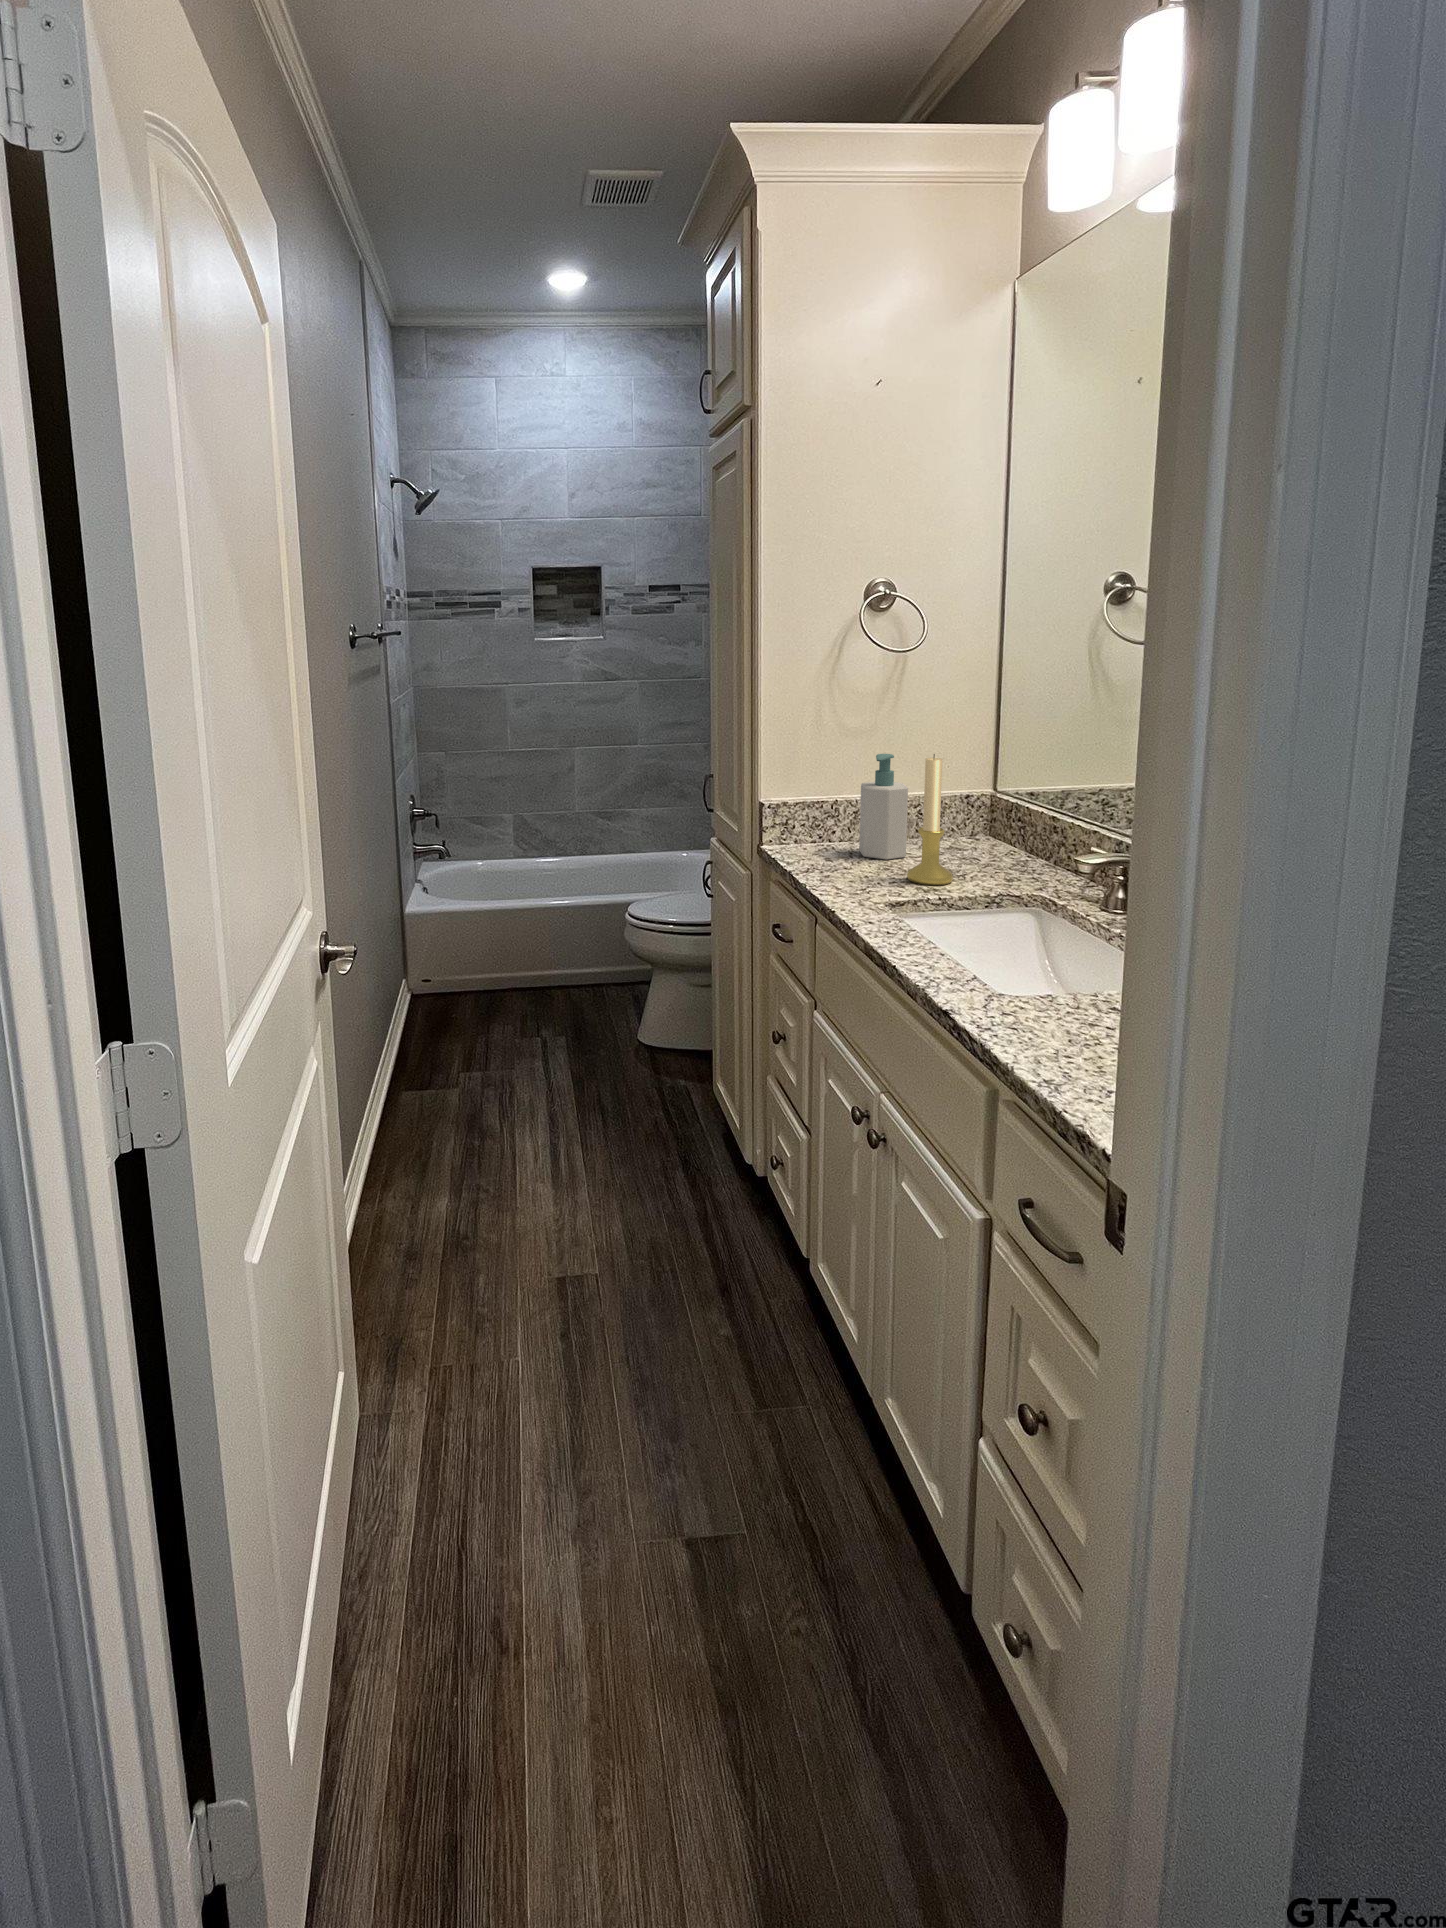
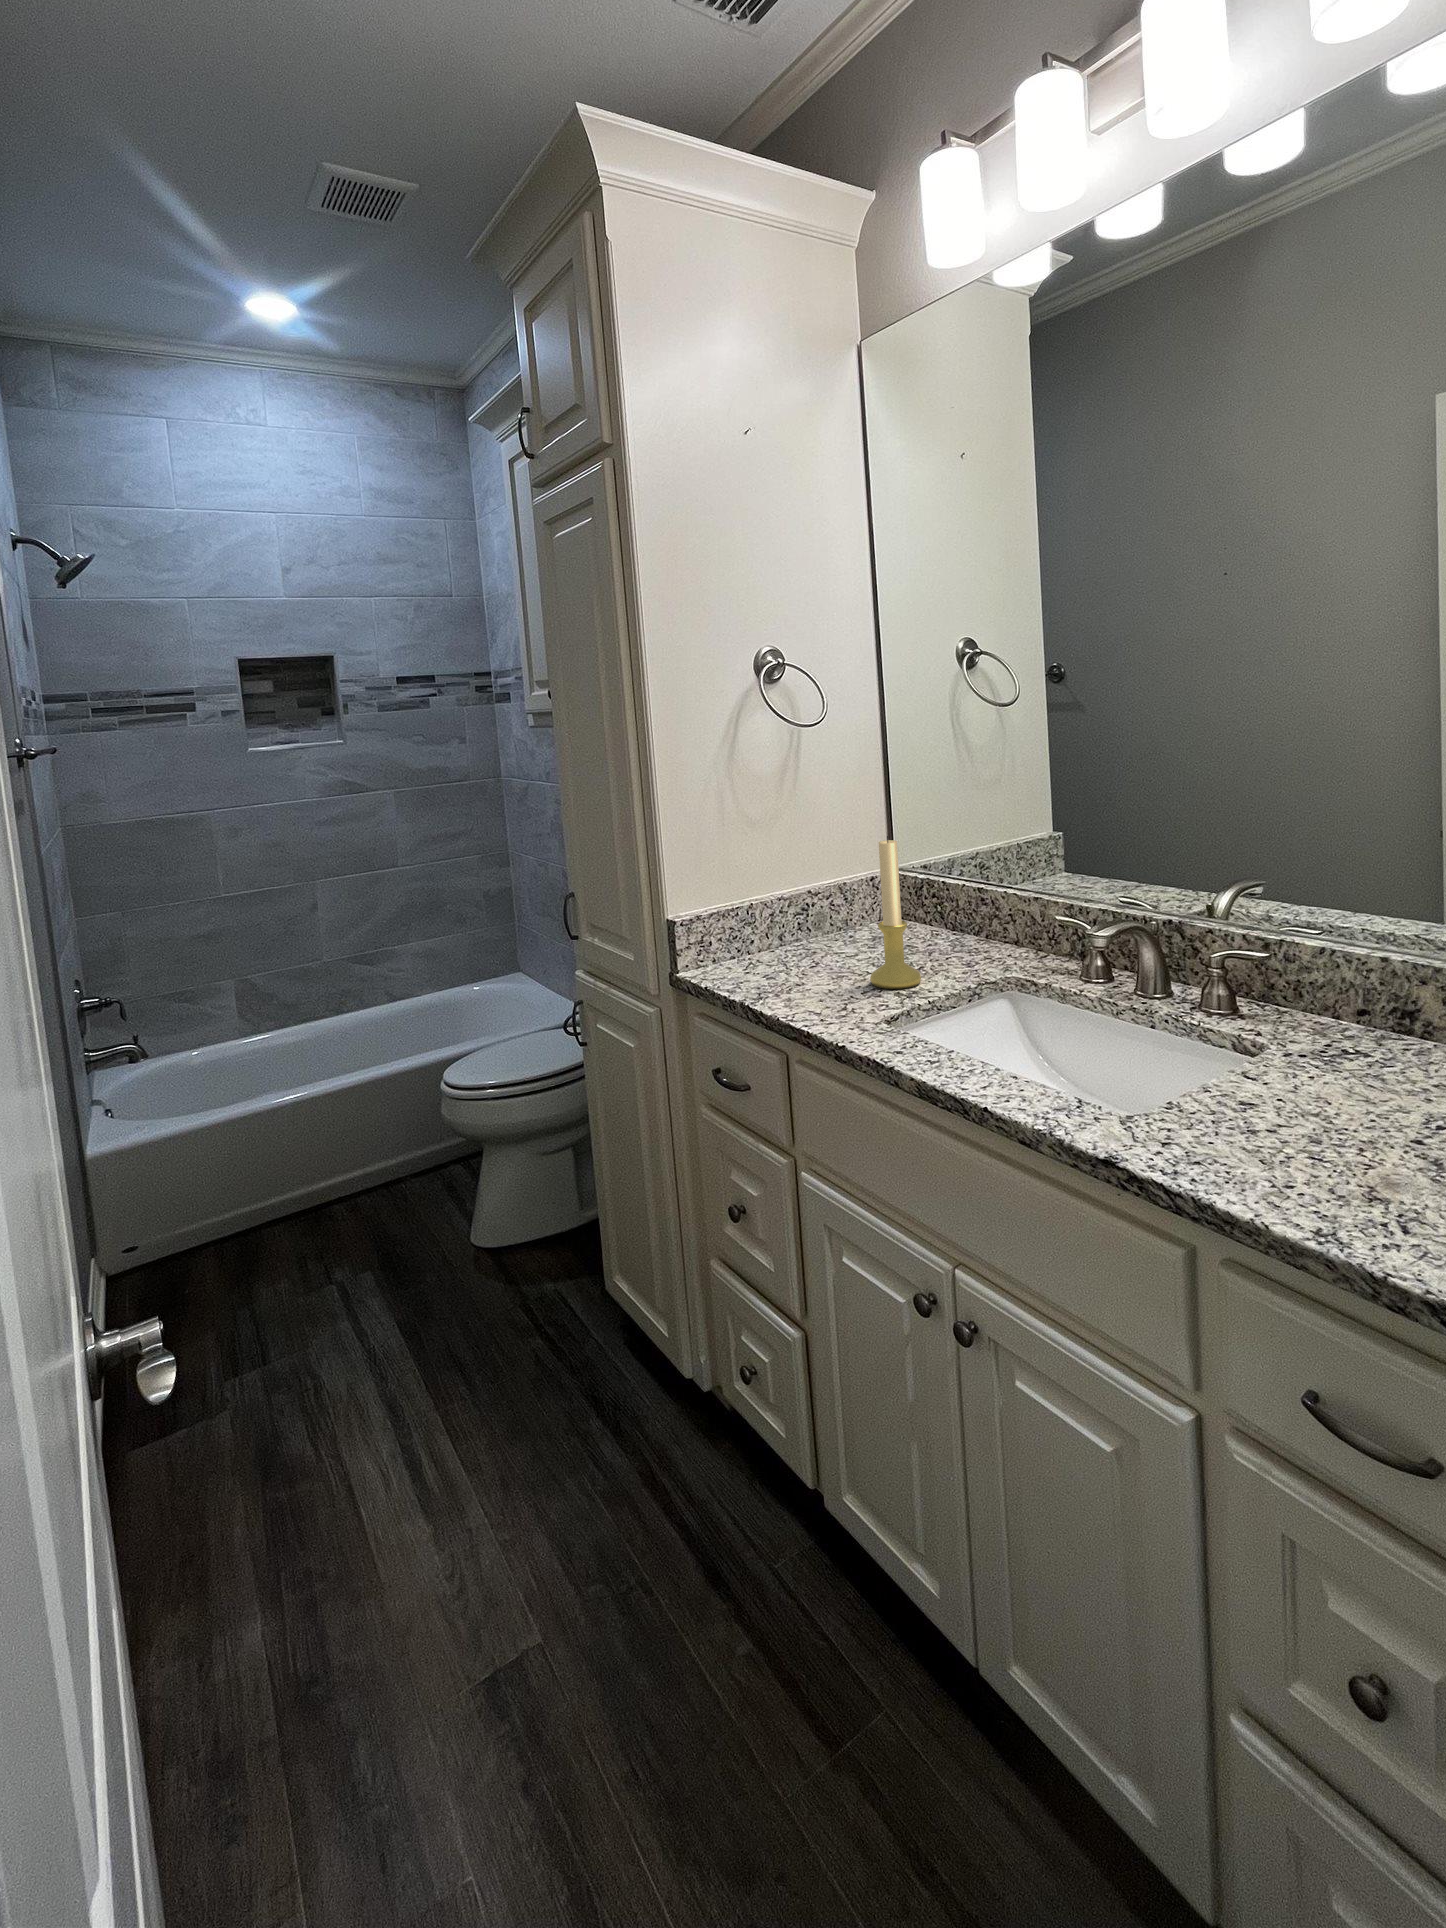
soap bottle: present [859,754,908,860] -> none [782,842,841,966]

